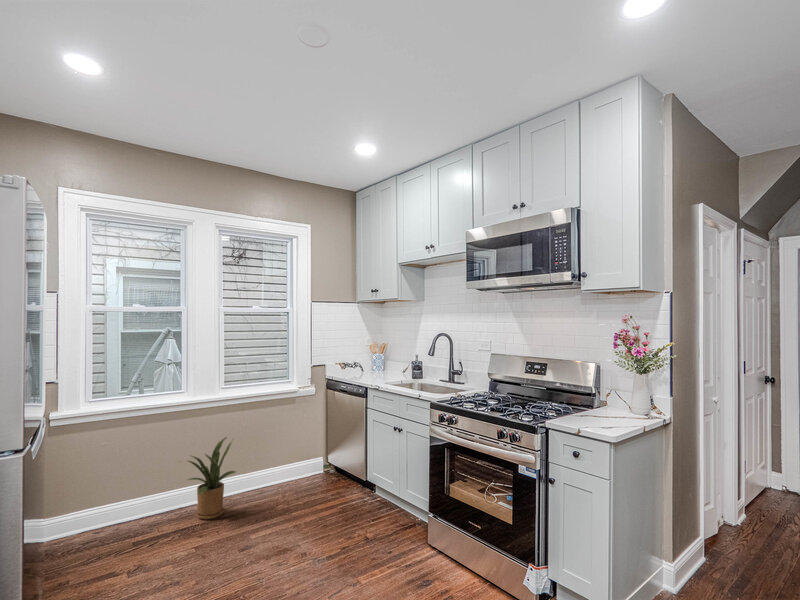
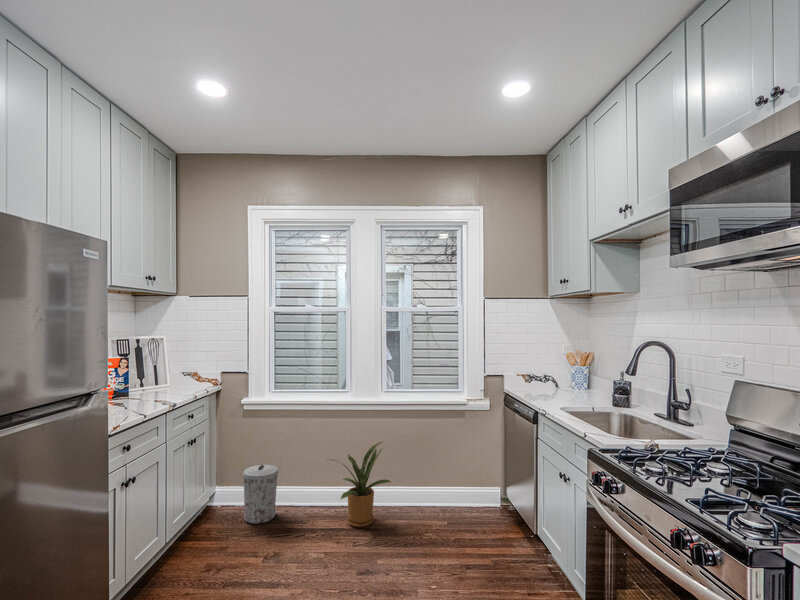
trash can: none [69,483,114,549] -> present [243,465,278,524]

